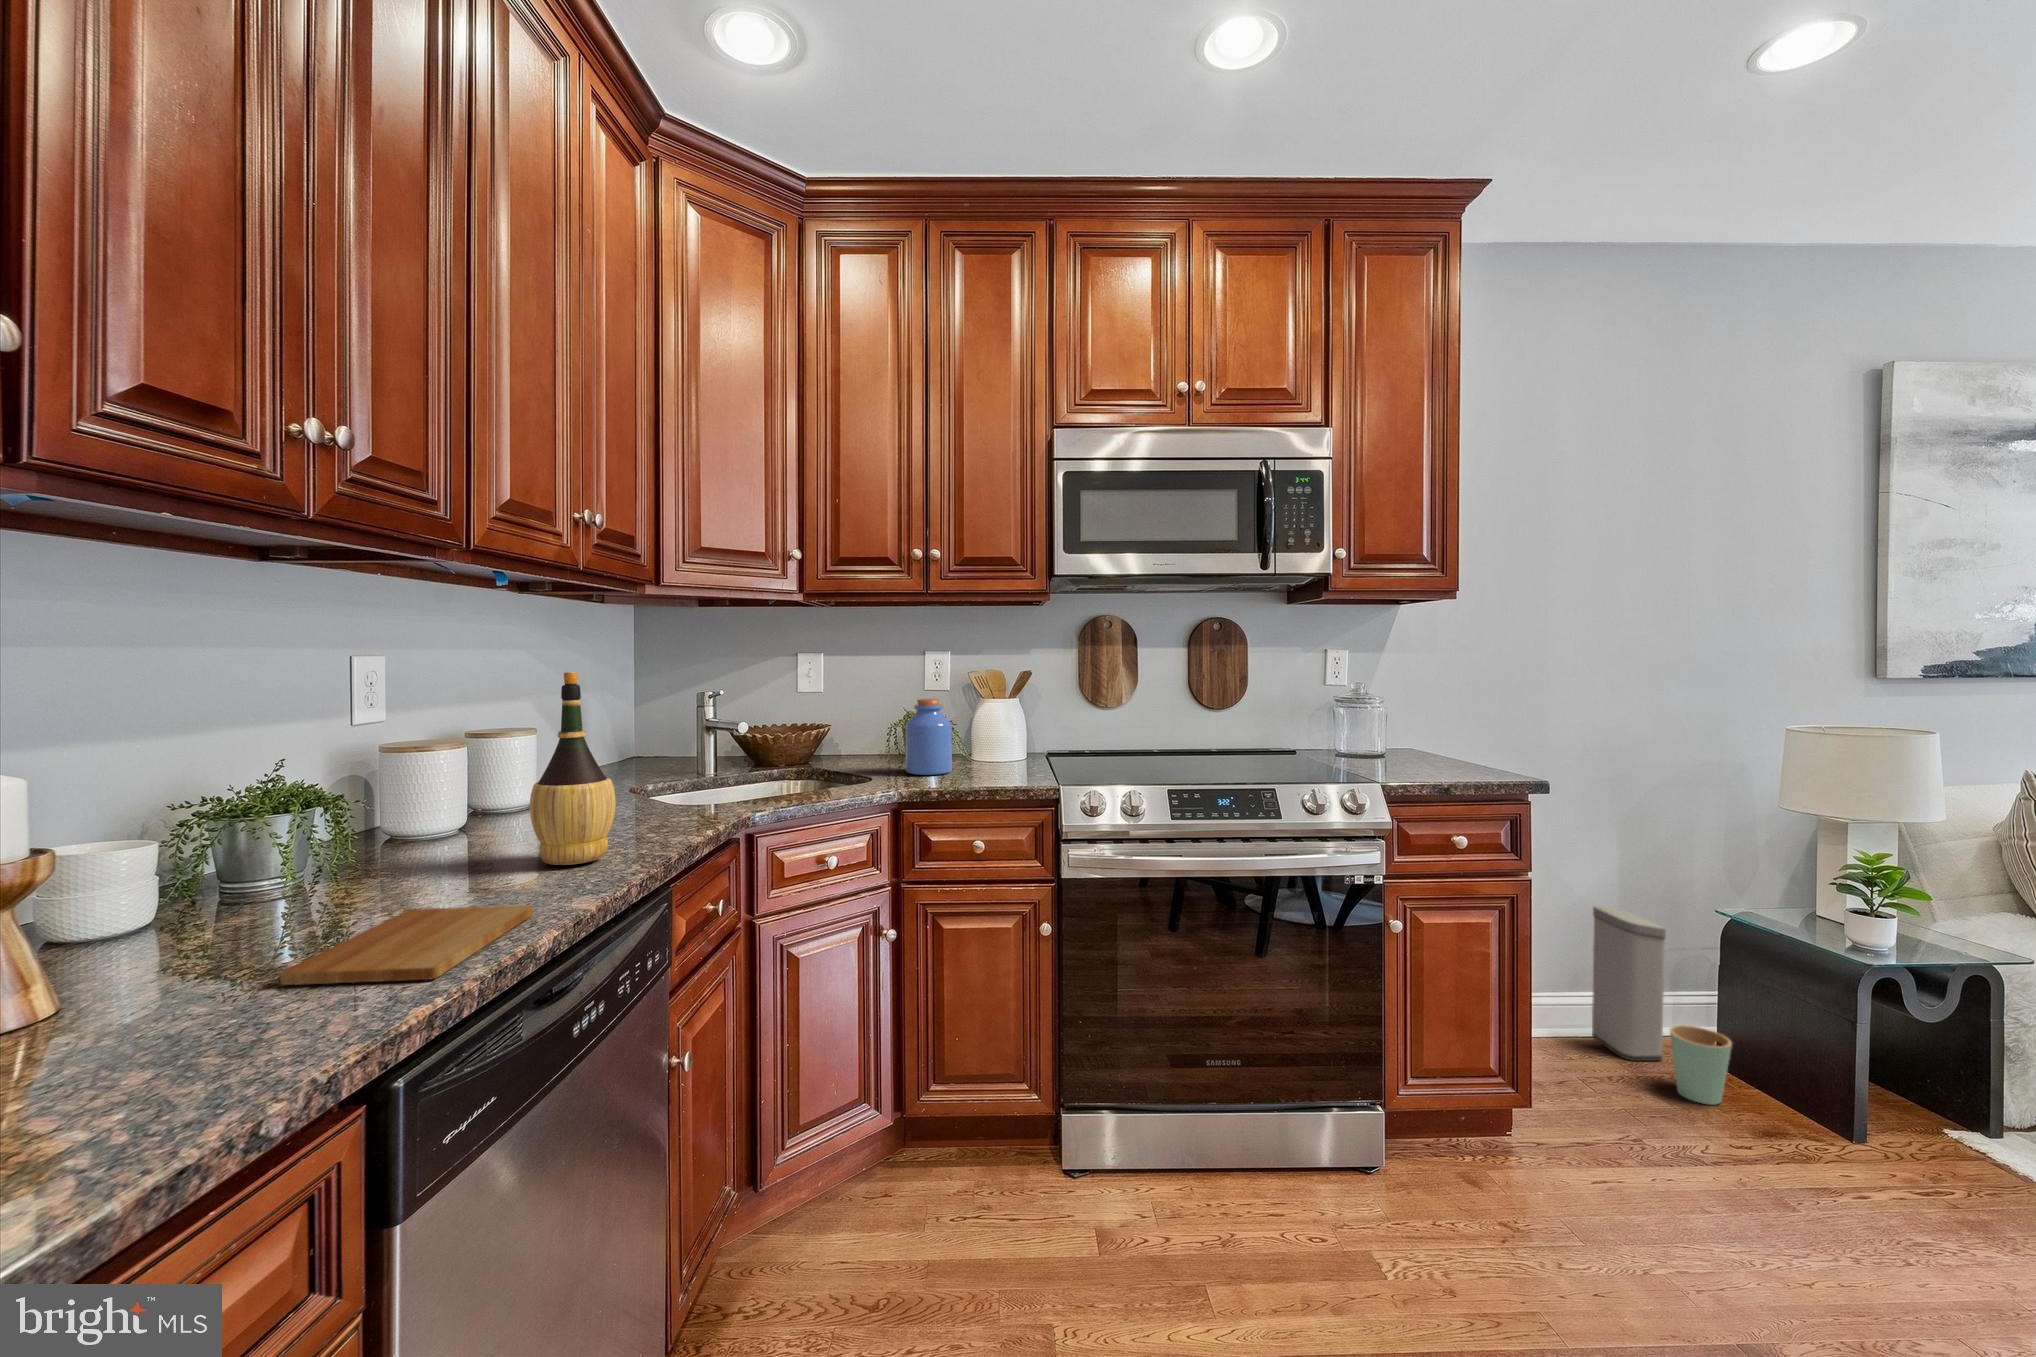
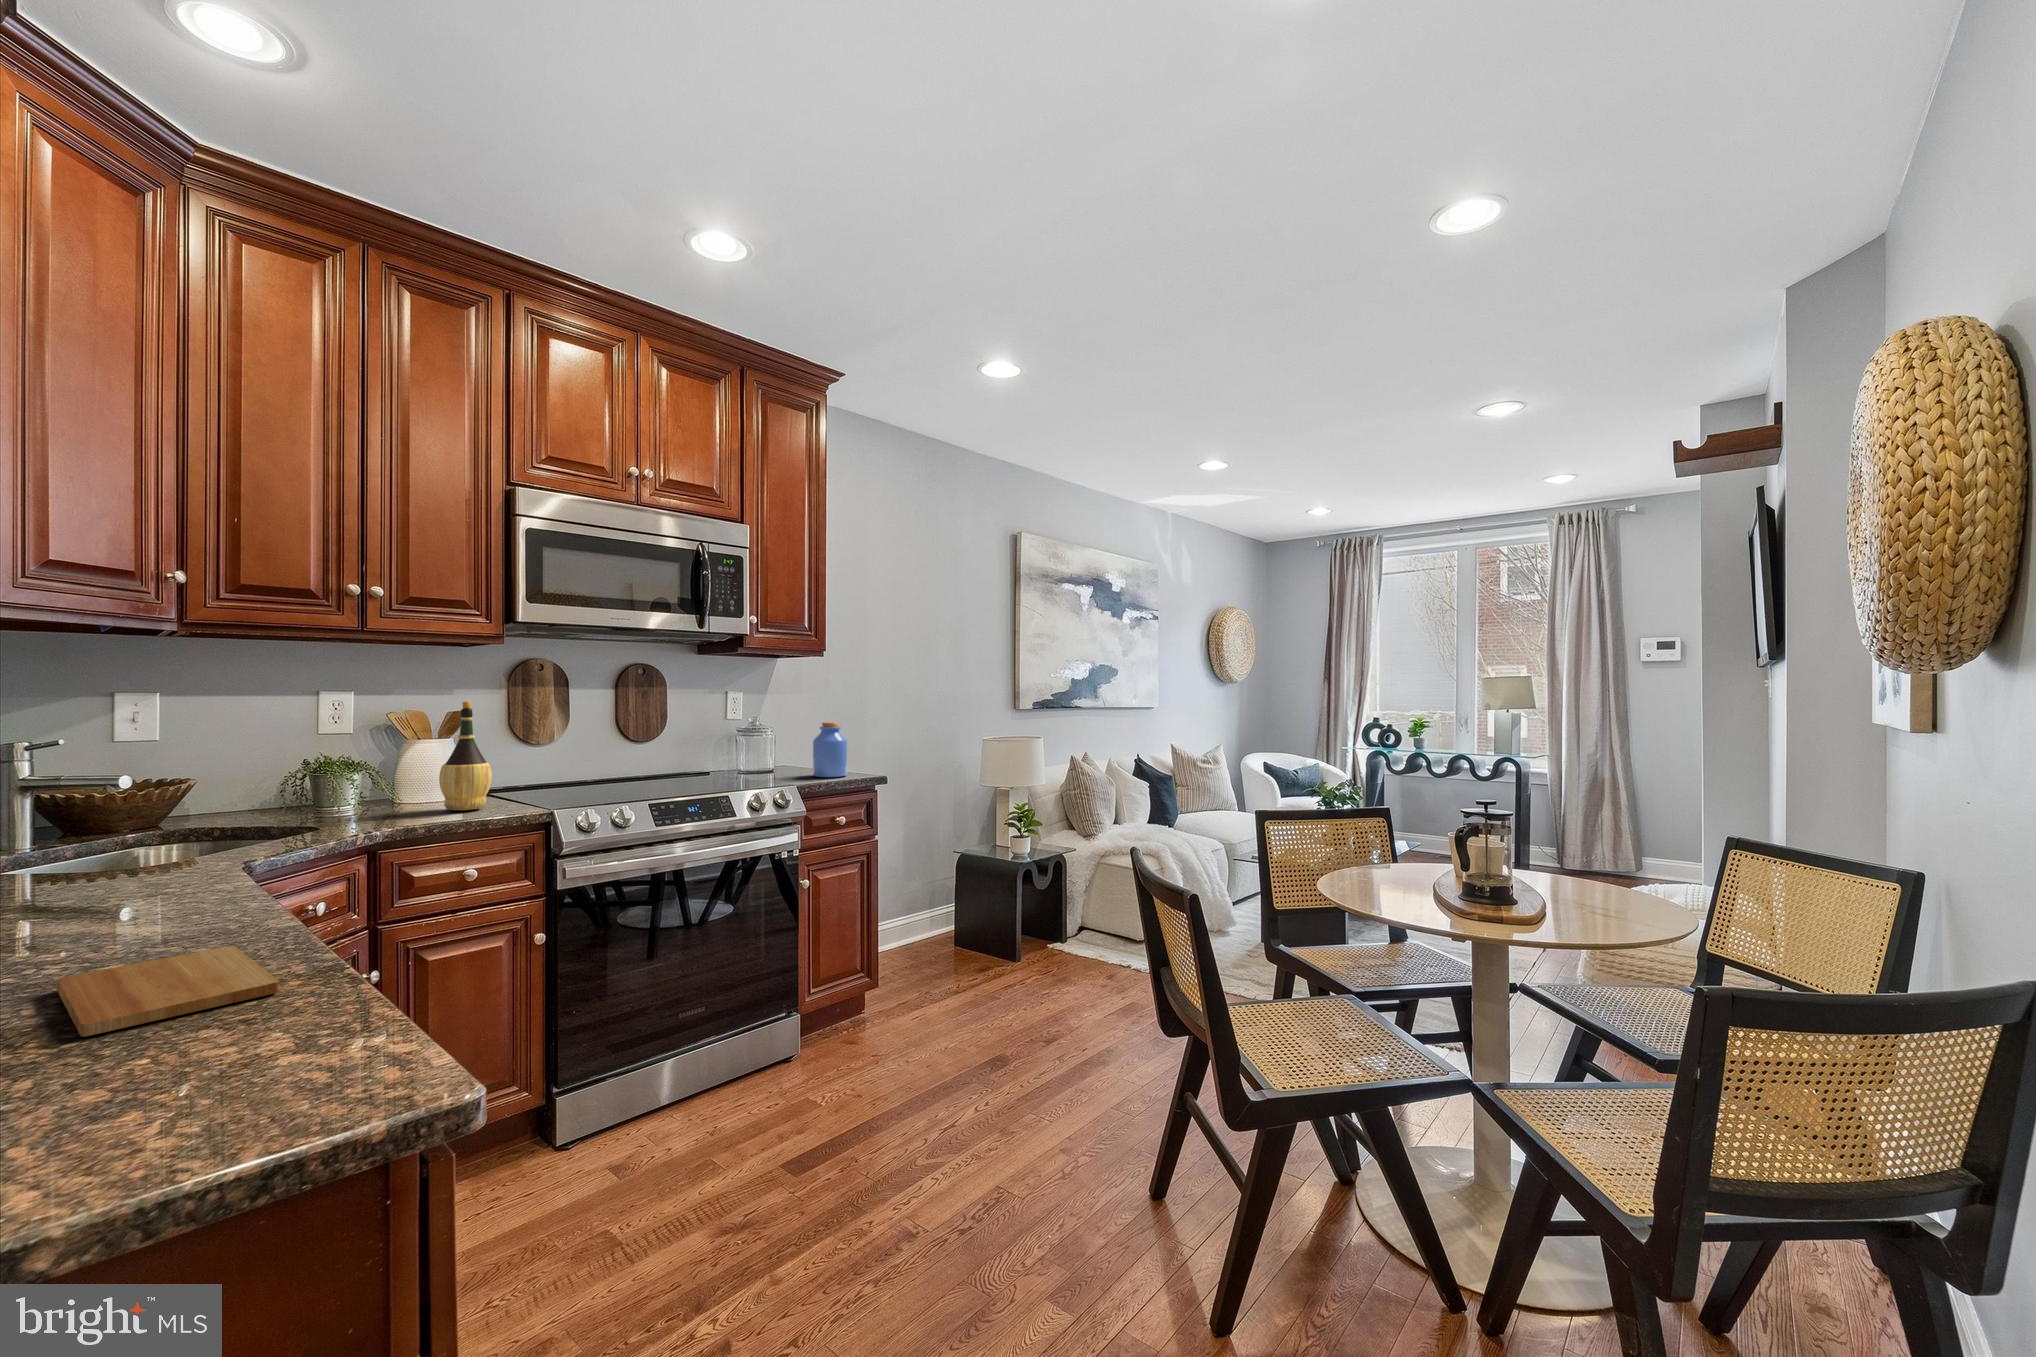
wine bottle: present [530,672,616,865] -> present [439,701,492,810]
jar: present [906,699,952,775] -> present [813,722,847,777]
trash can: present [1592,906,1732,1105] -> none [891,858,967,964]

